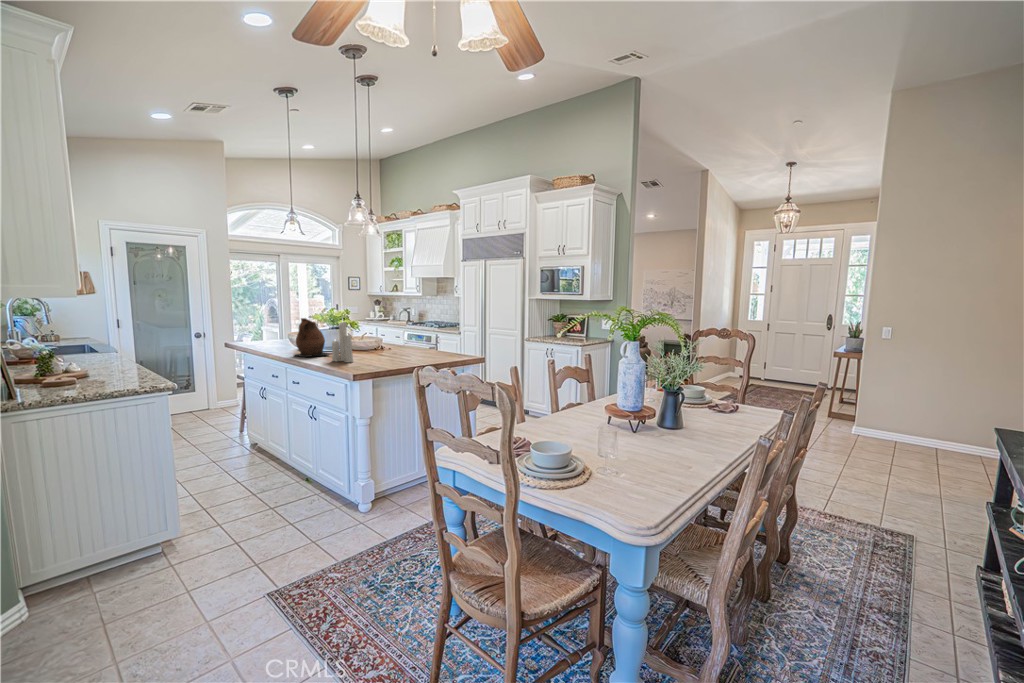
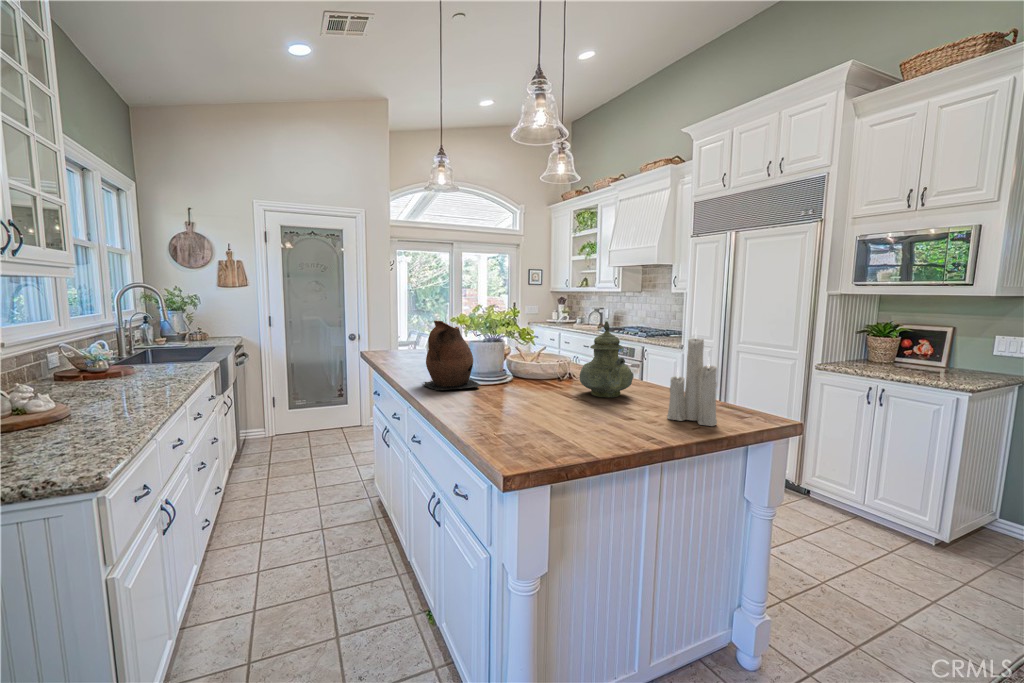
teapot: none [387,316,415,356] -> present [580,321,633,397]
candle: present [332,322,353,362] -> present [667,329,717,426]

